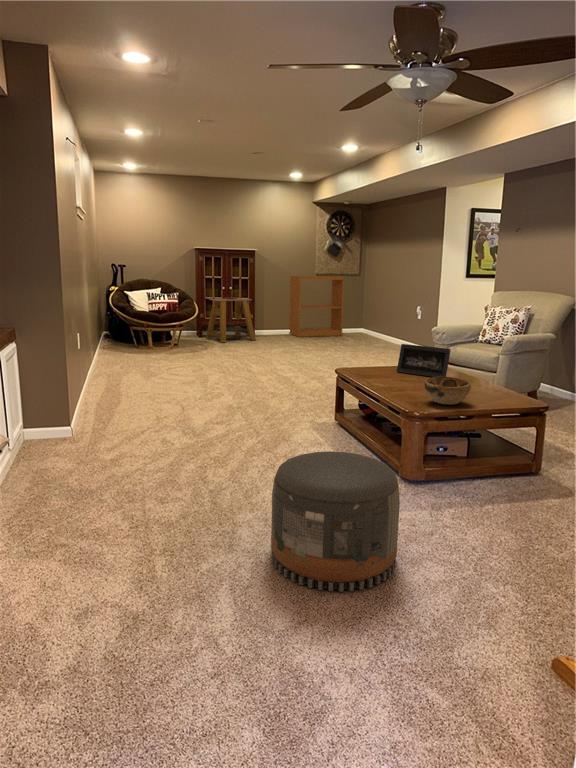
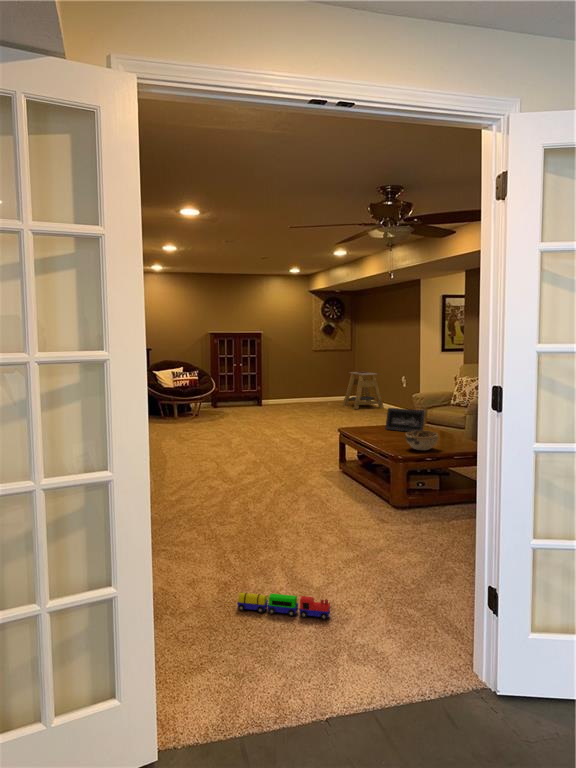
bookshelf: present [289,276,344,337] -> none [292,352,338,405]
side table: present [206,297,256,342] -> present [343,371,383,409]
pouf: present [271,451,400,592] -> none [304,481,389,569]
toy train: none [141,647,295,708] -> present [237,593,330,620]

